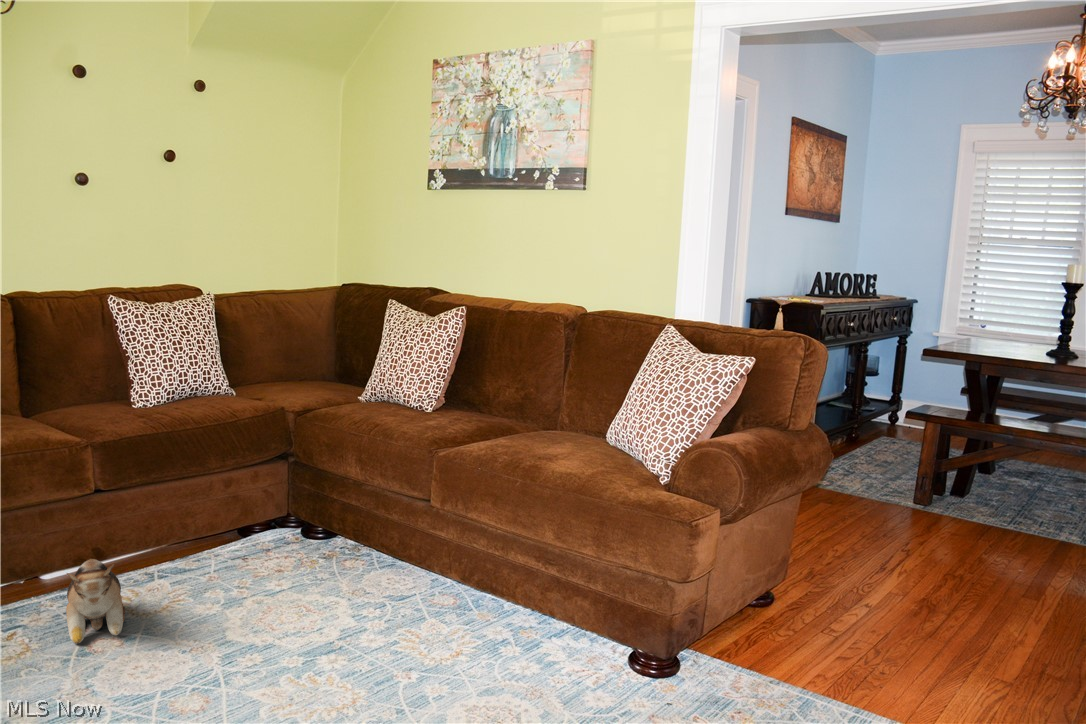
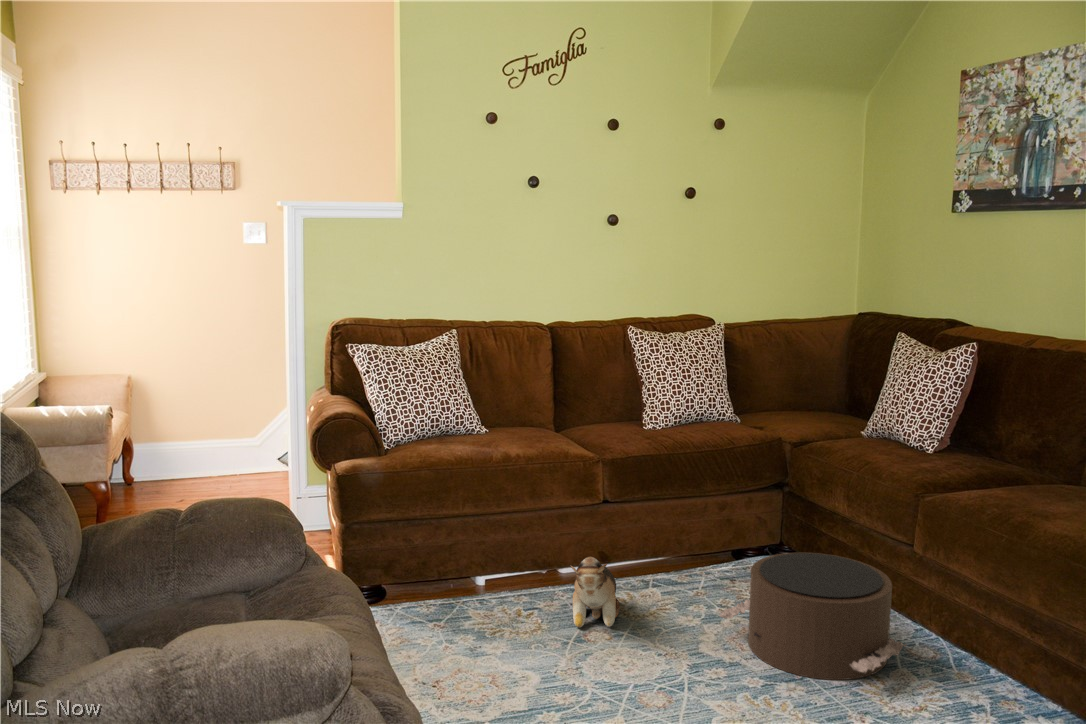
pouf: none [245,519,432,643] -> present [720,552,906,680]

